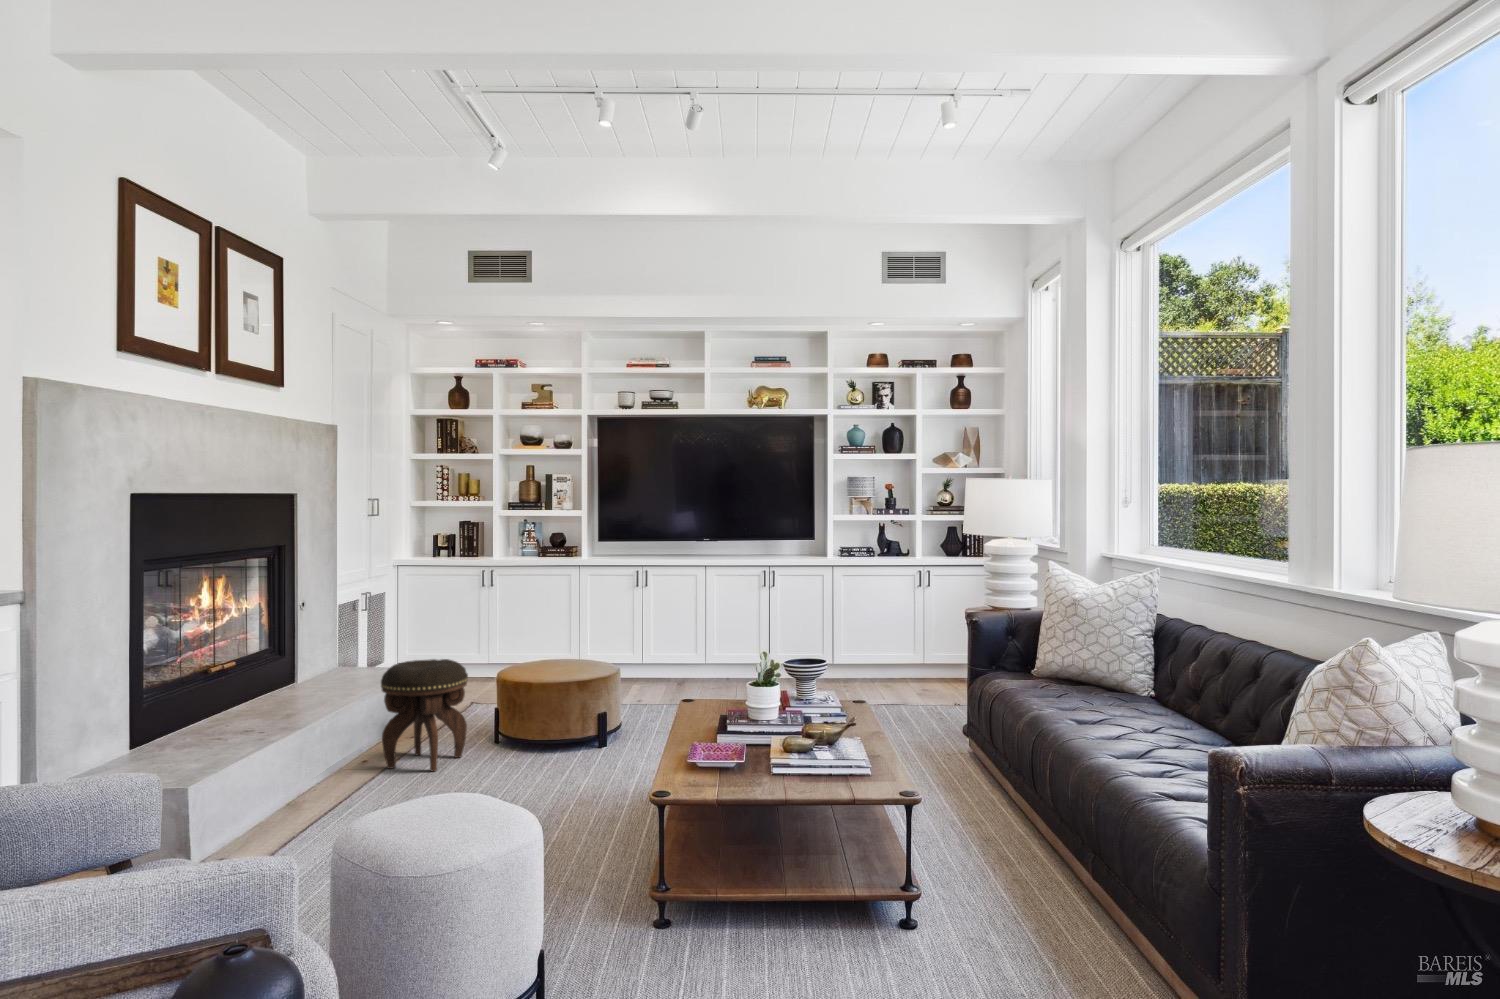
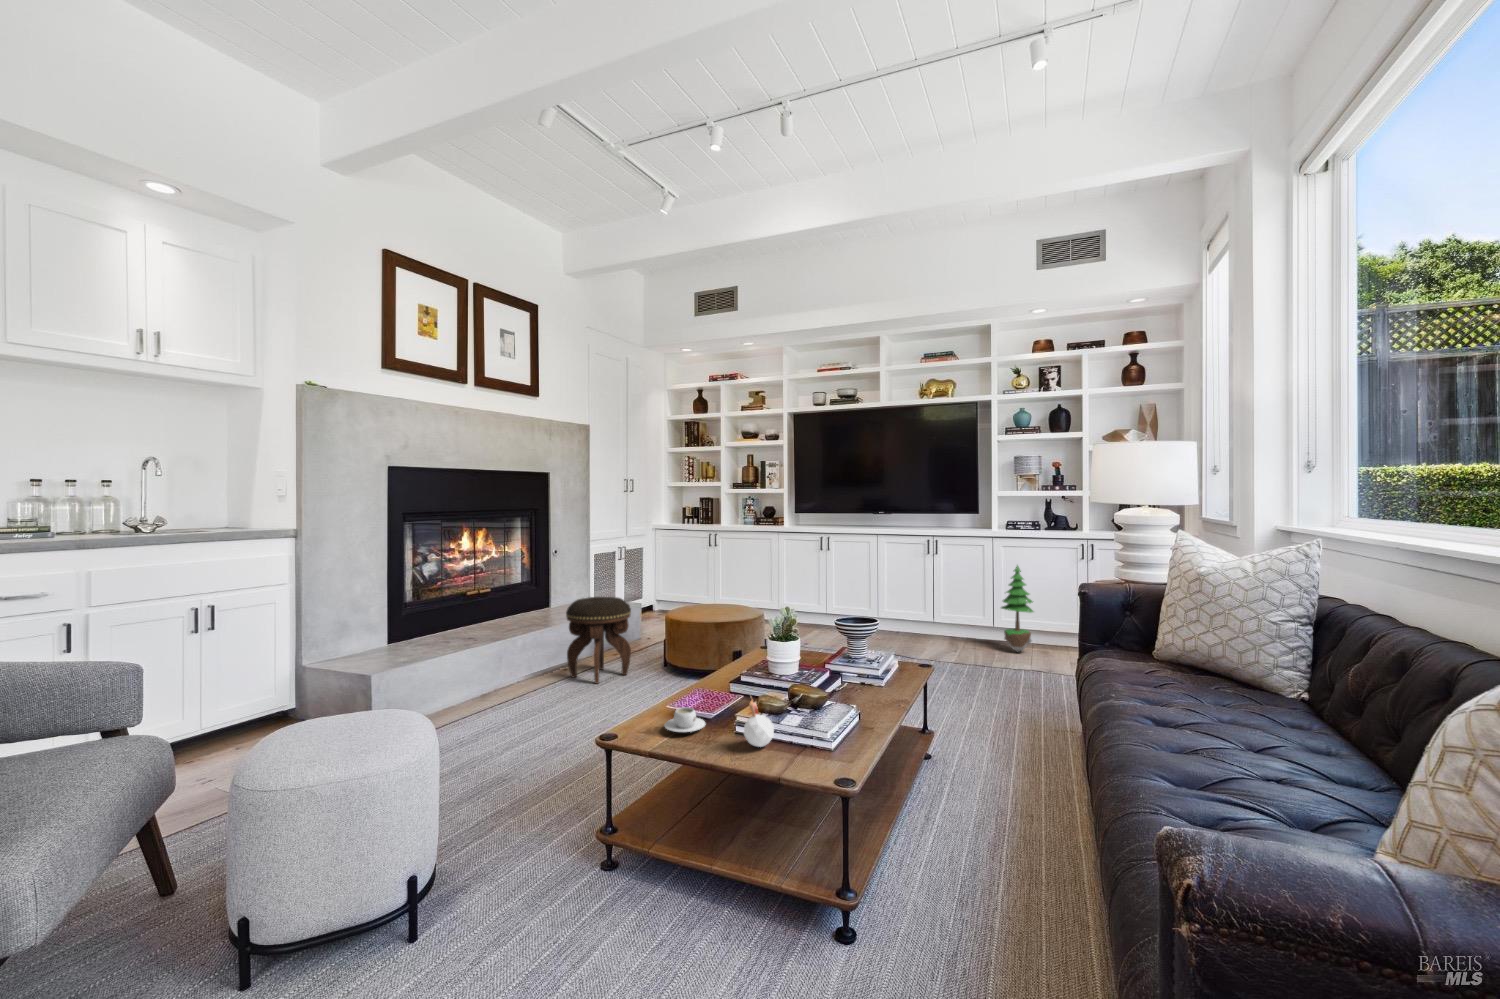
potted tree: none [846,592,880,686] -> present [1001,565,1033,652]
candle: none [801,729,829,780] -> present [744,697,774,747]
teacup: none [708,756,749,780] -> present [664,707,705,732]

